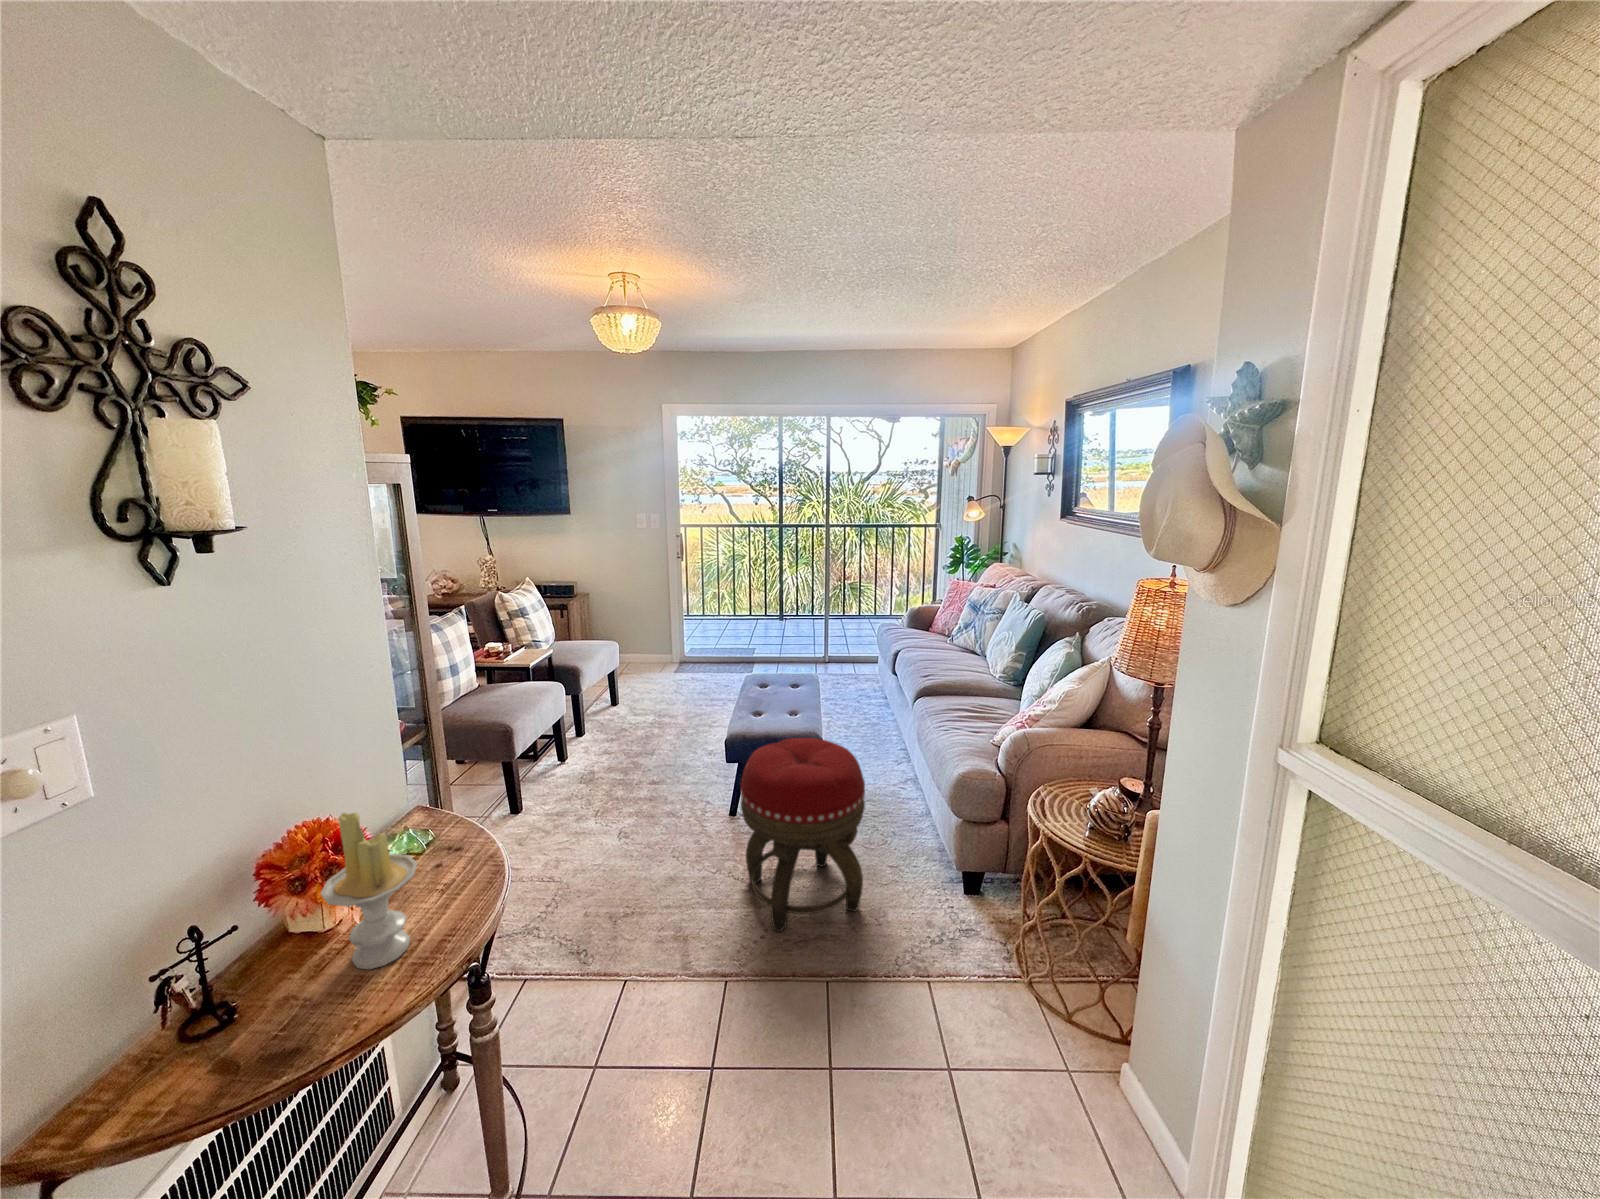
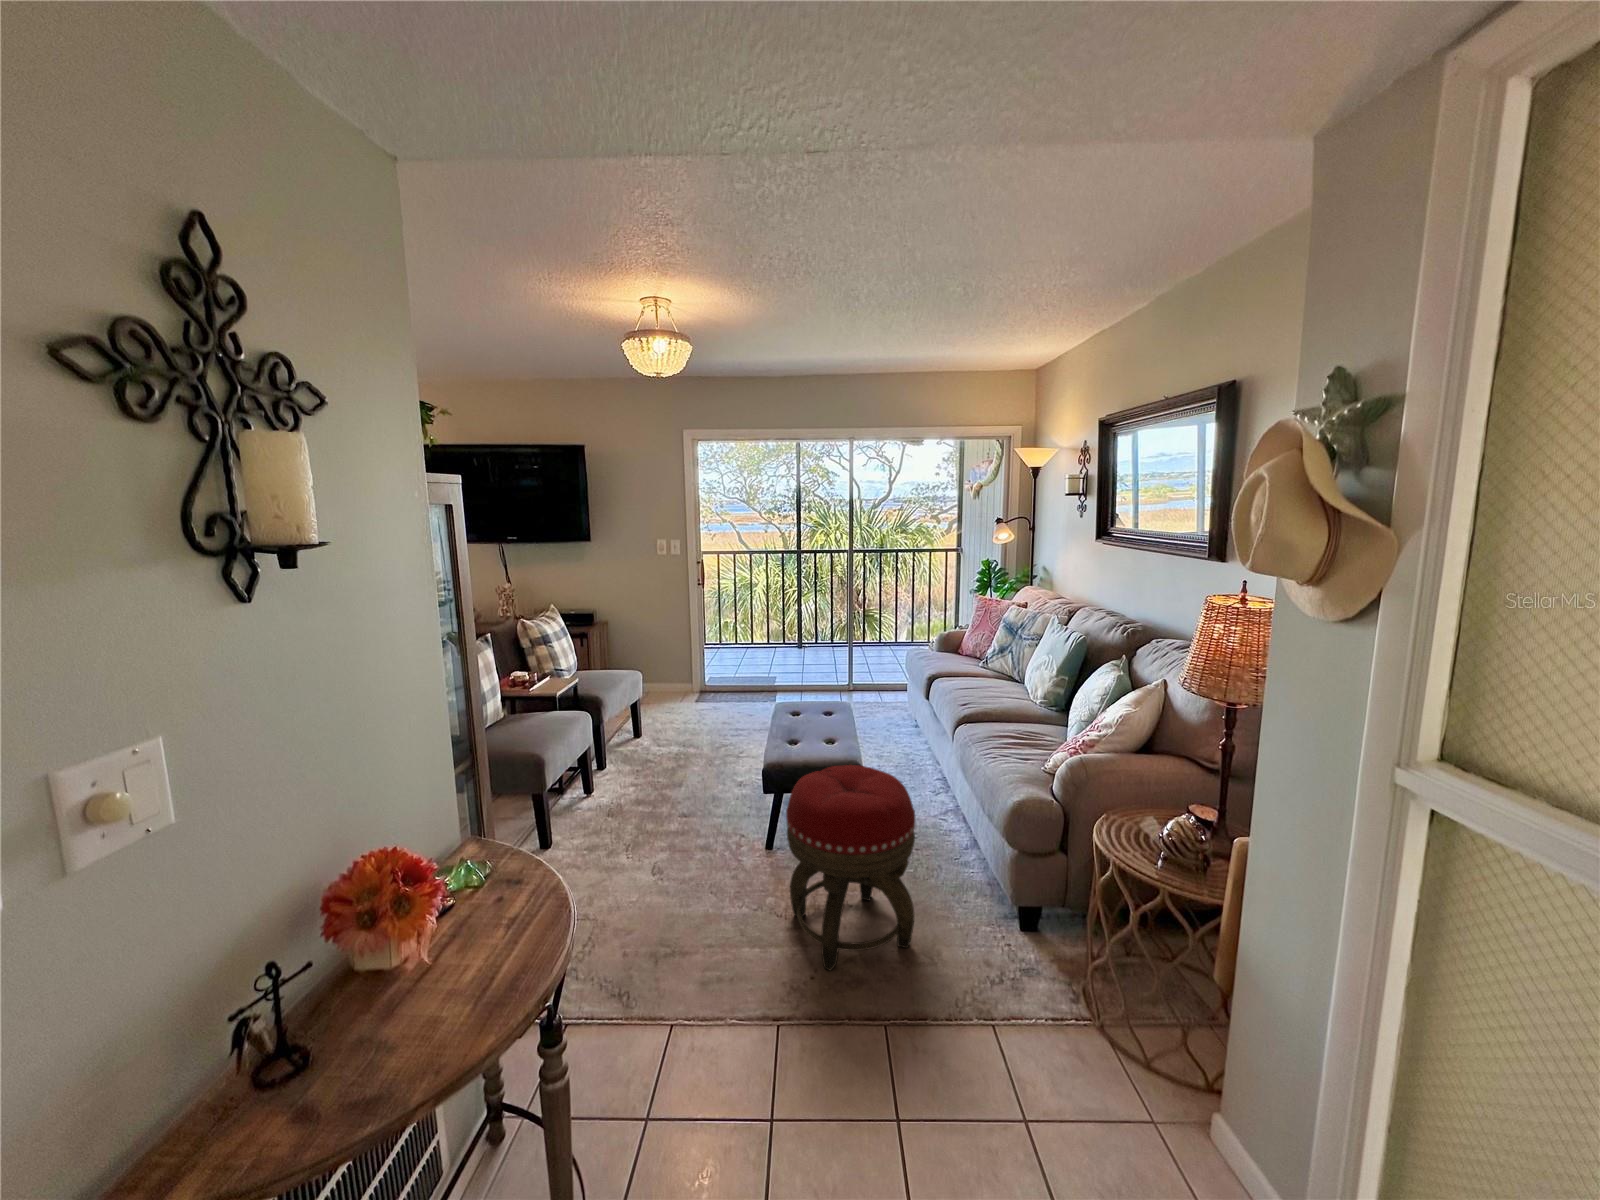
candle: present [321,813,417,969] -> none [394,842,492,1013]

